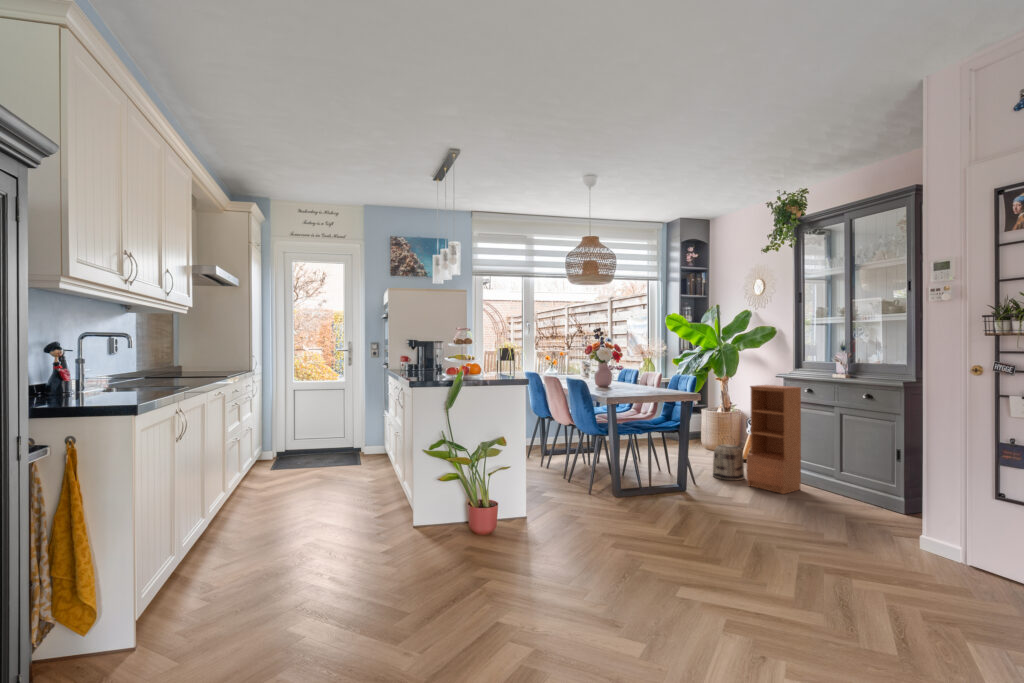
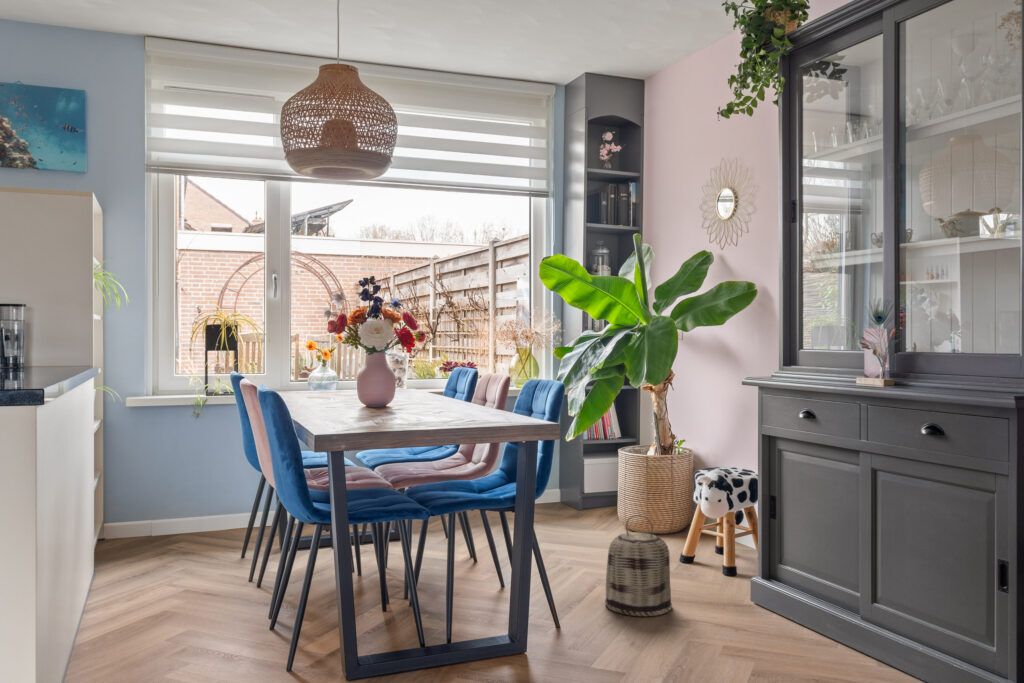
bookcase: present [747,385,801,494] -> none [668,402,787,659]

